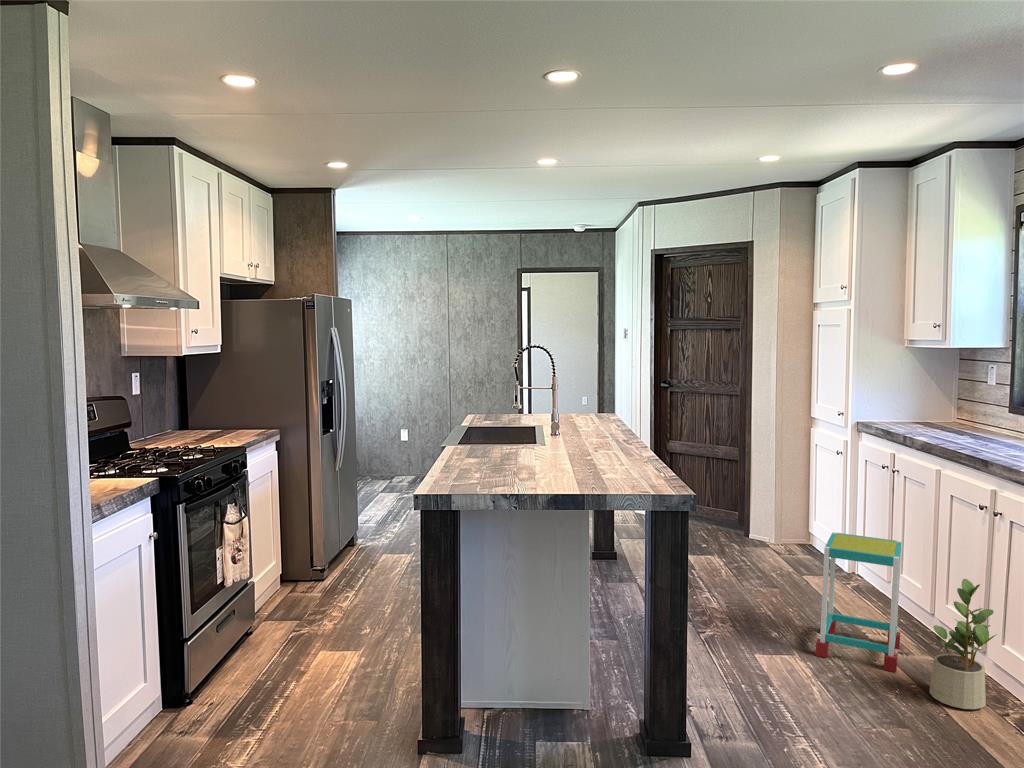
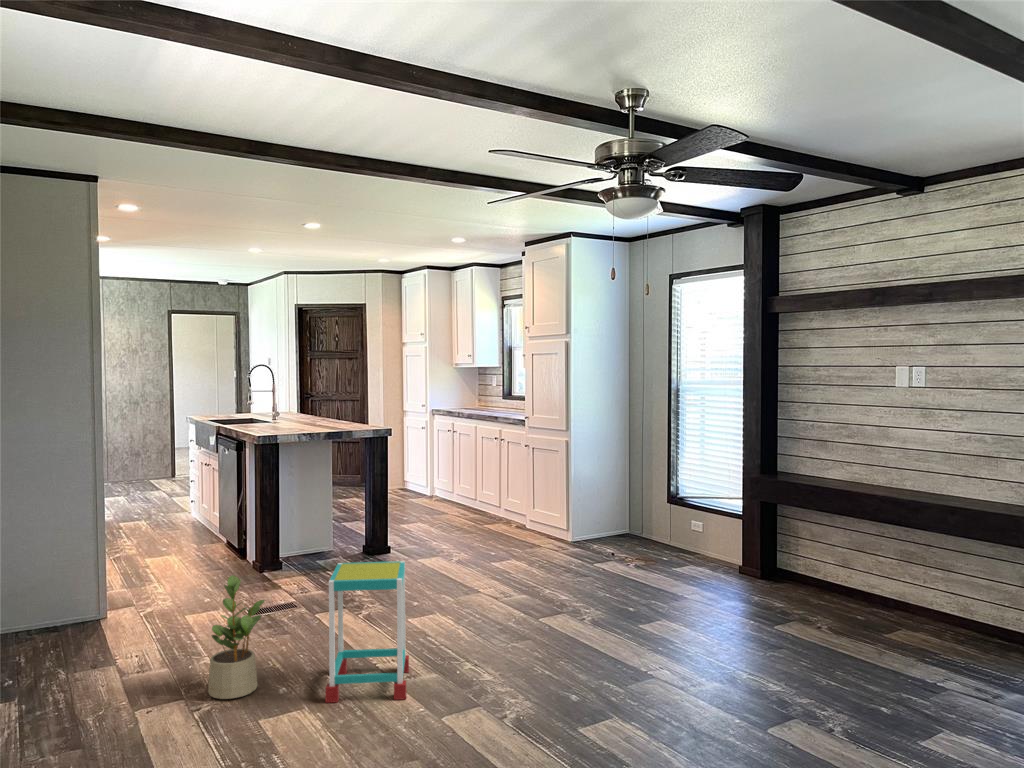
potted plant: present [929,579,996,709] -> present [208,575,265,699]

